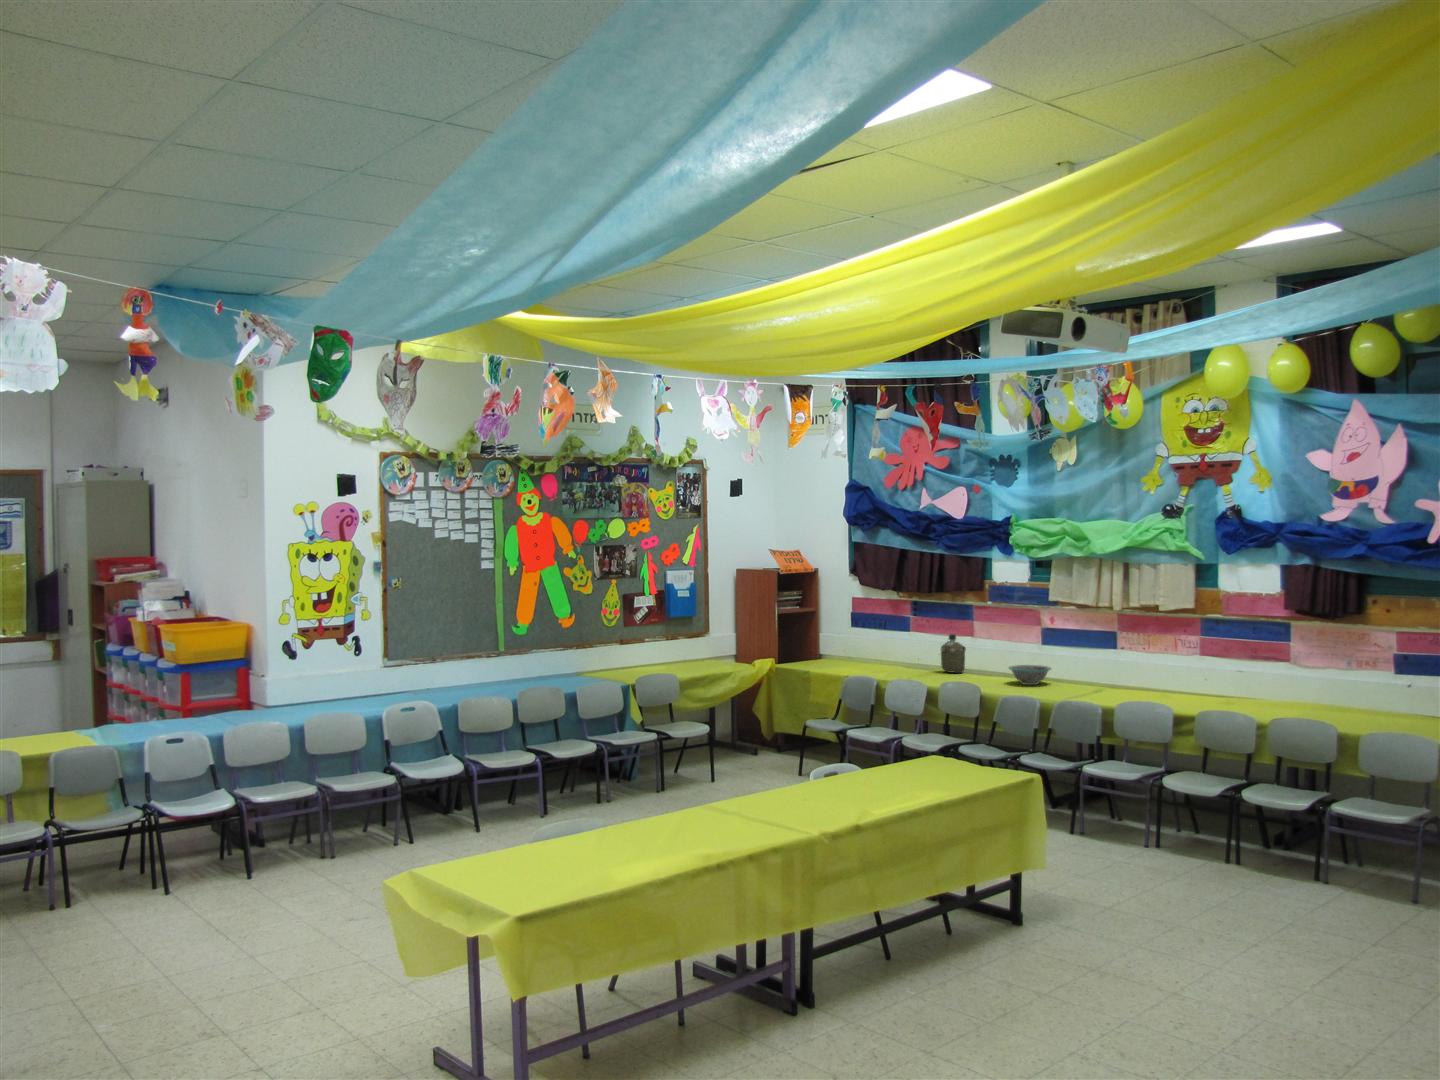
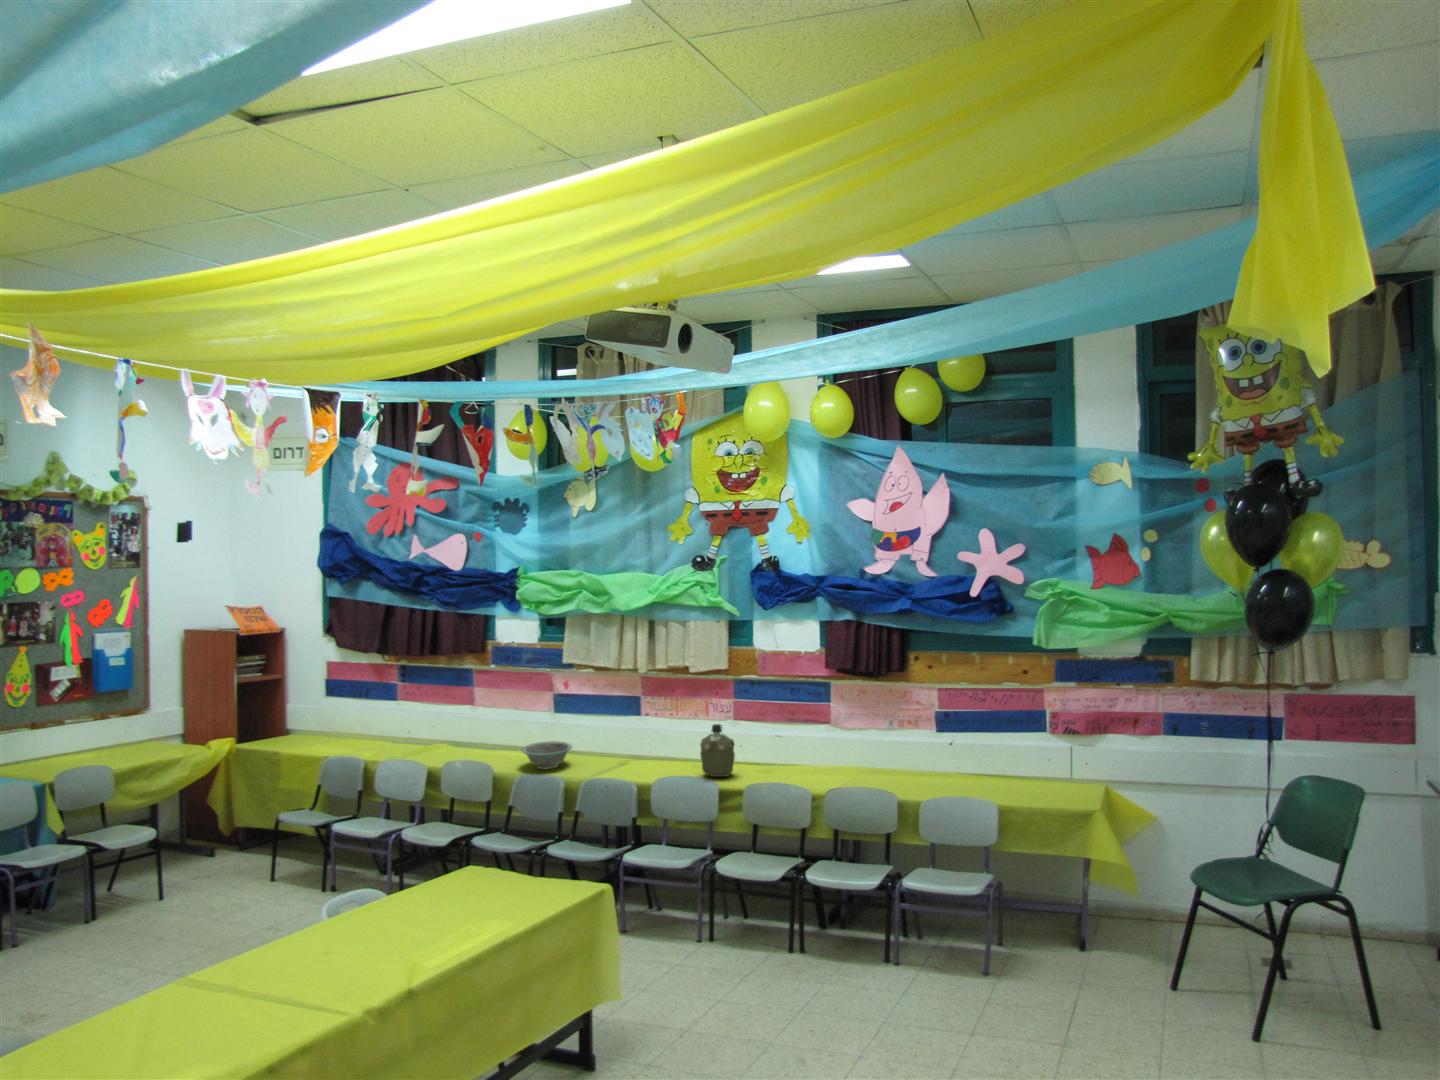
water bottle: present [941,634,966,673] -> present [700,724,735,777]

